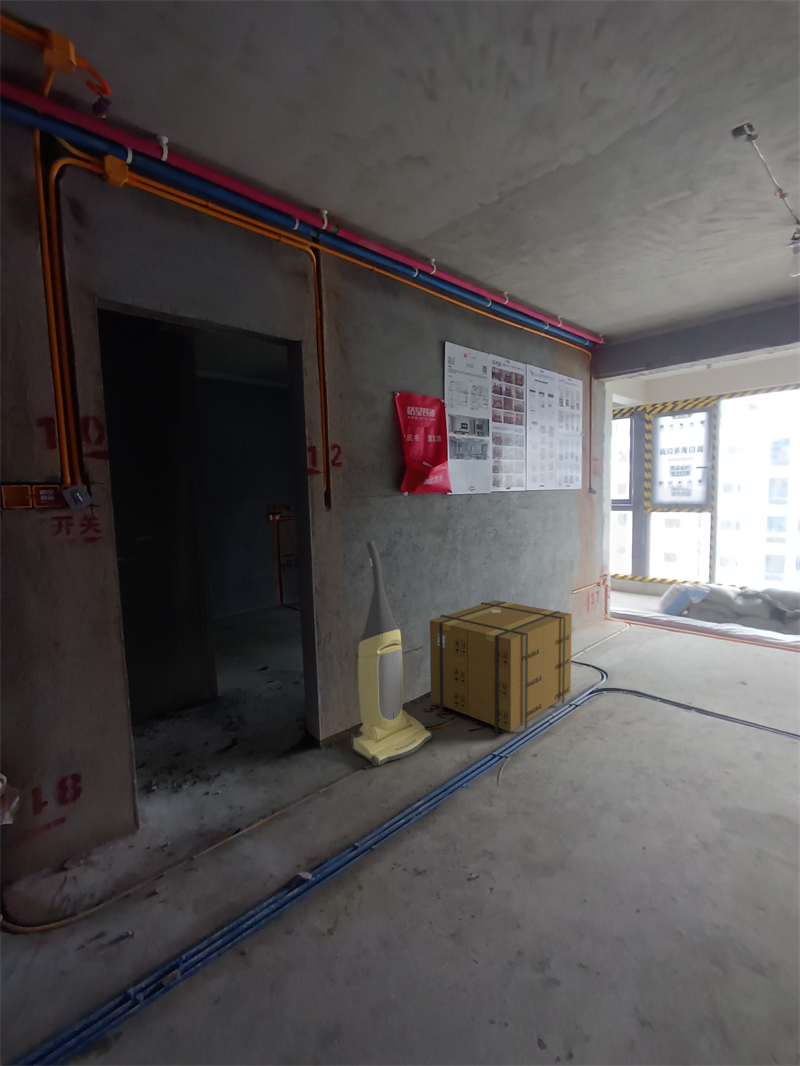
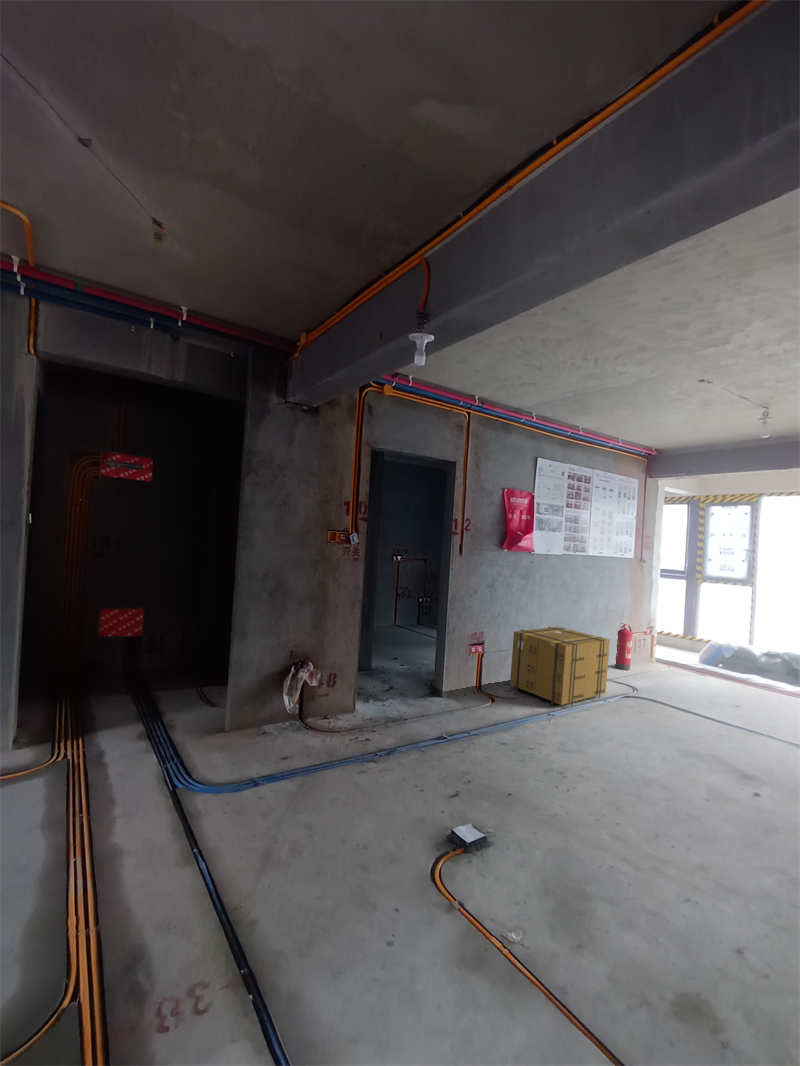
vacuum cleaner: present [351,541,432,766] -> none [462,576,511,709]
fire extinguisher: none [571,579,592,642] -> present [615,623,633,670]

